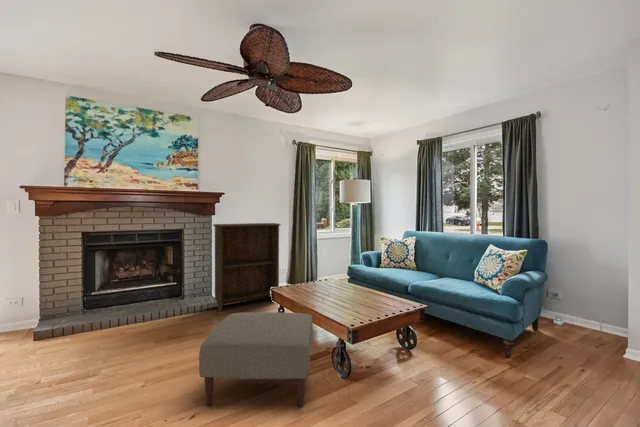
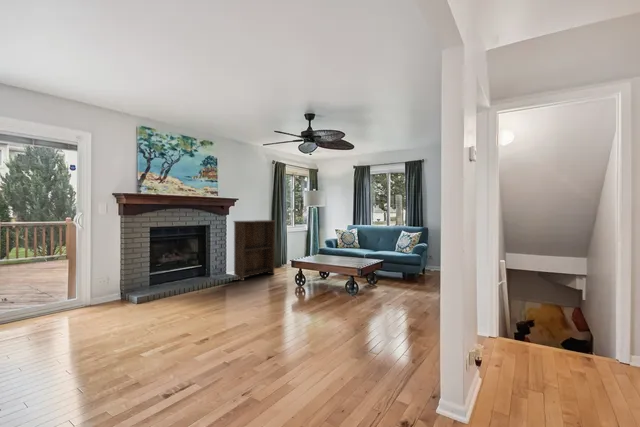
ottoman: present [199,312,313,408] -> none [288,266,349,307]

